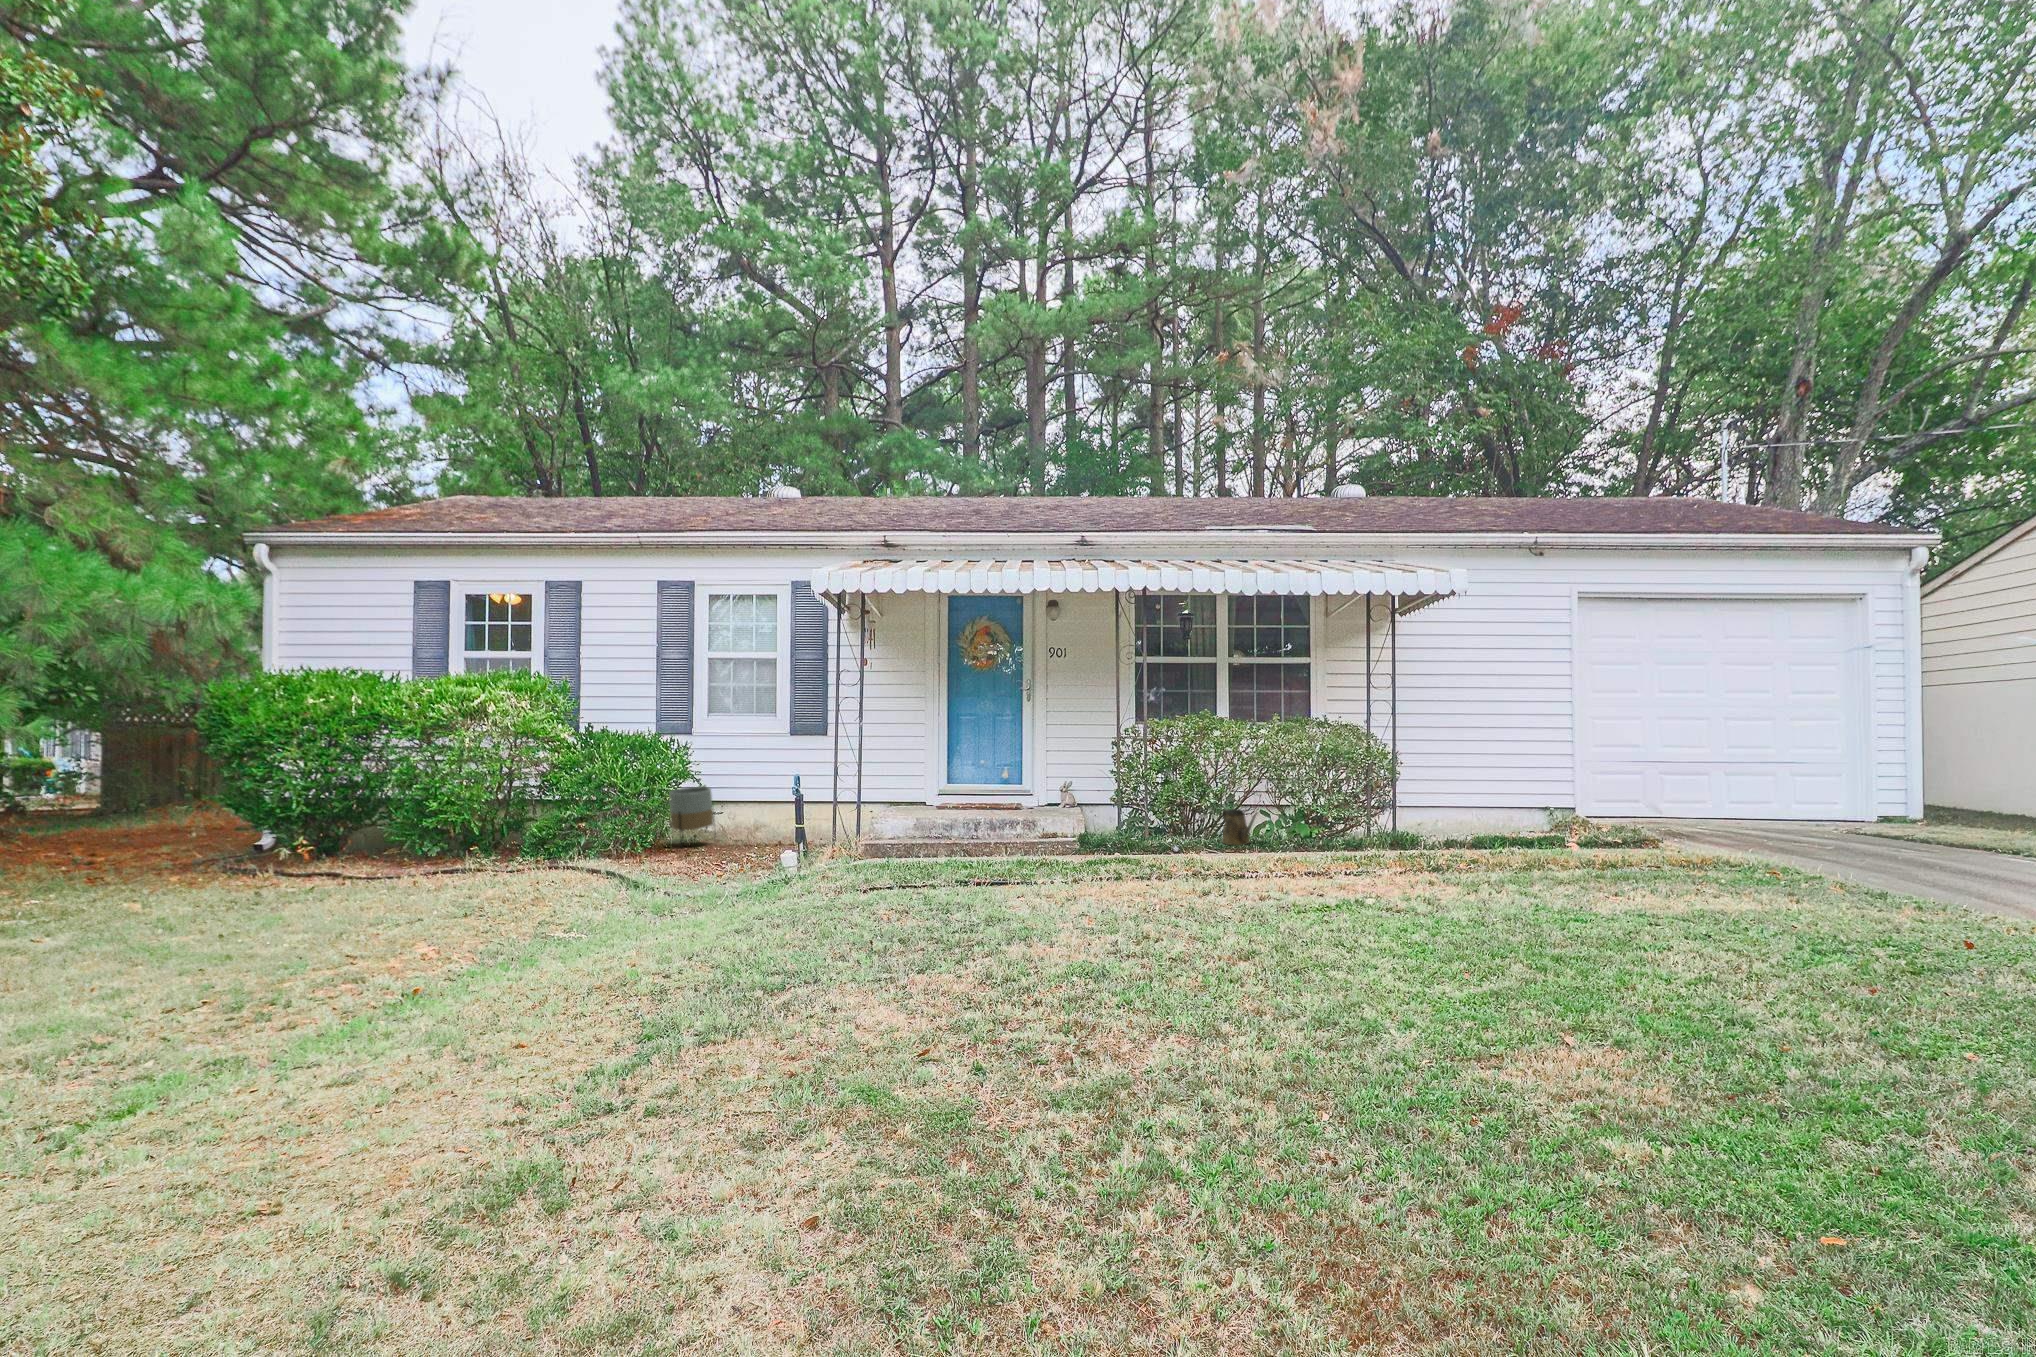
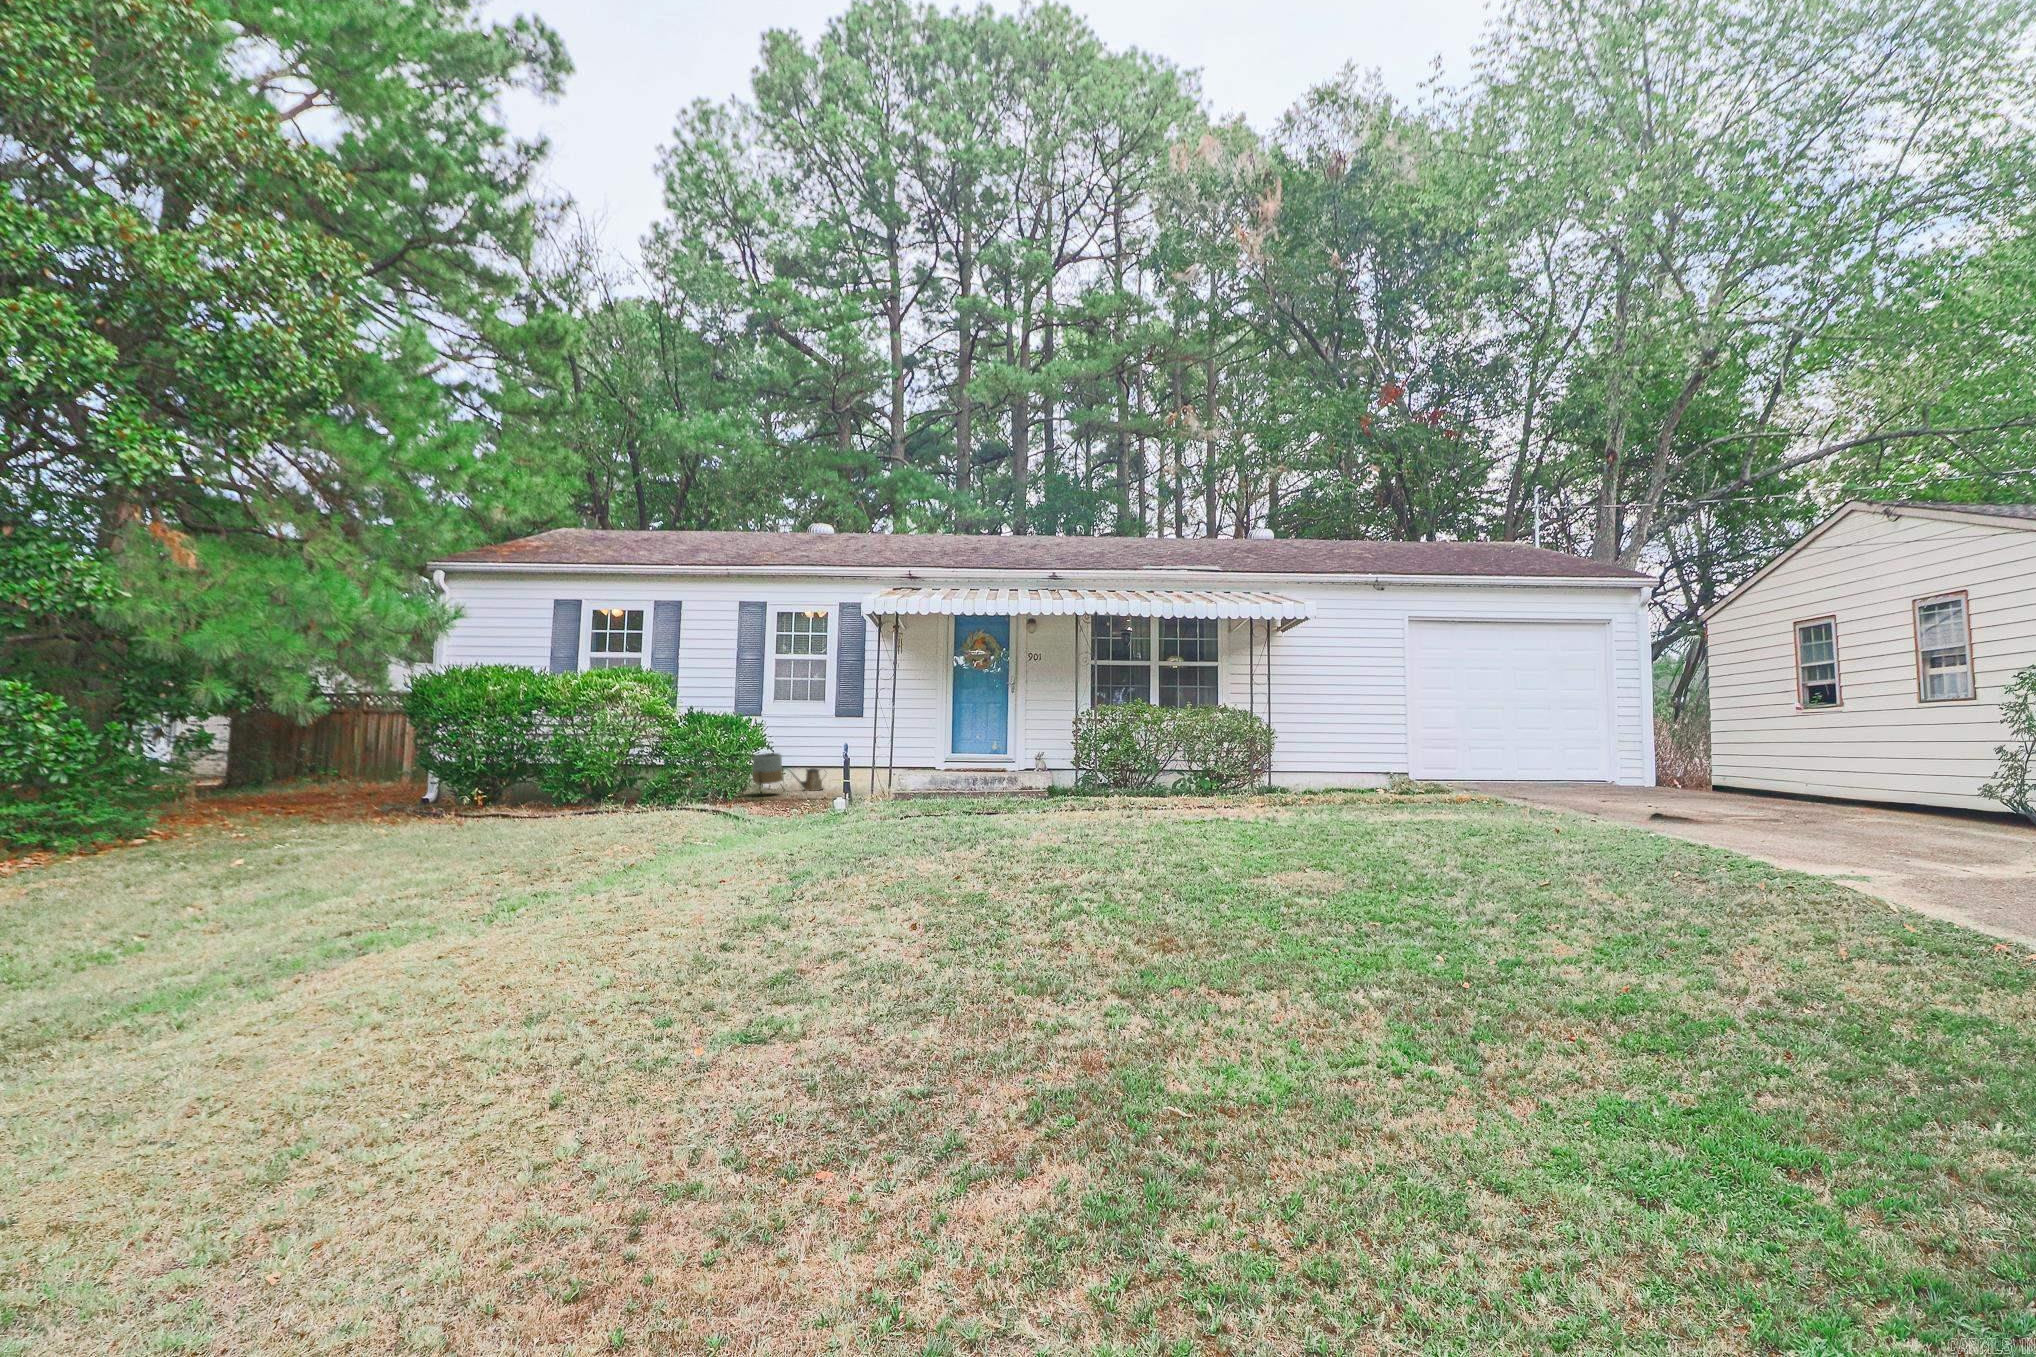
watering can: present [1222,809,1257,845] -> present [790,768,822,791]

